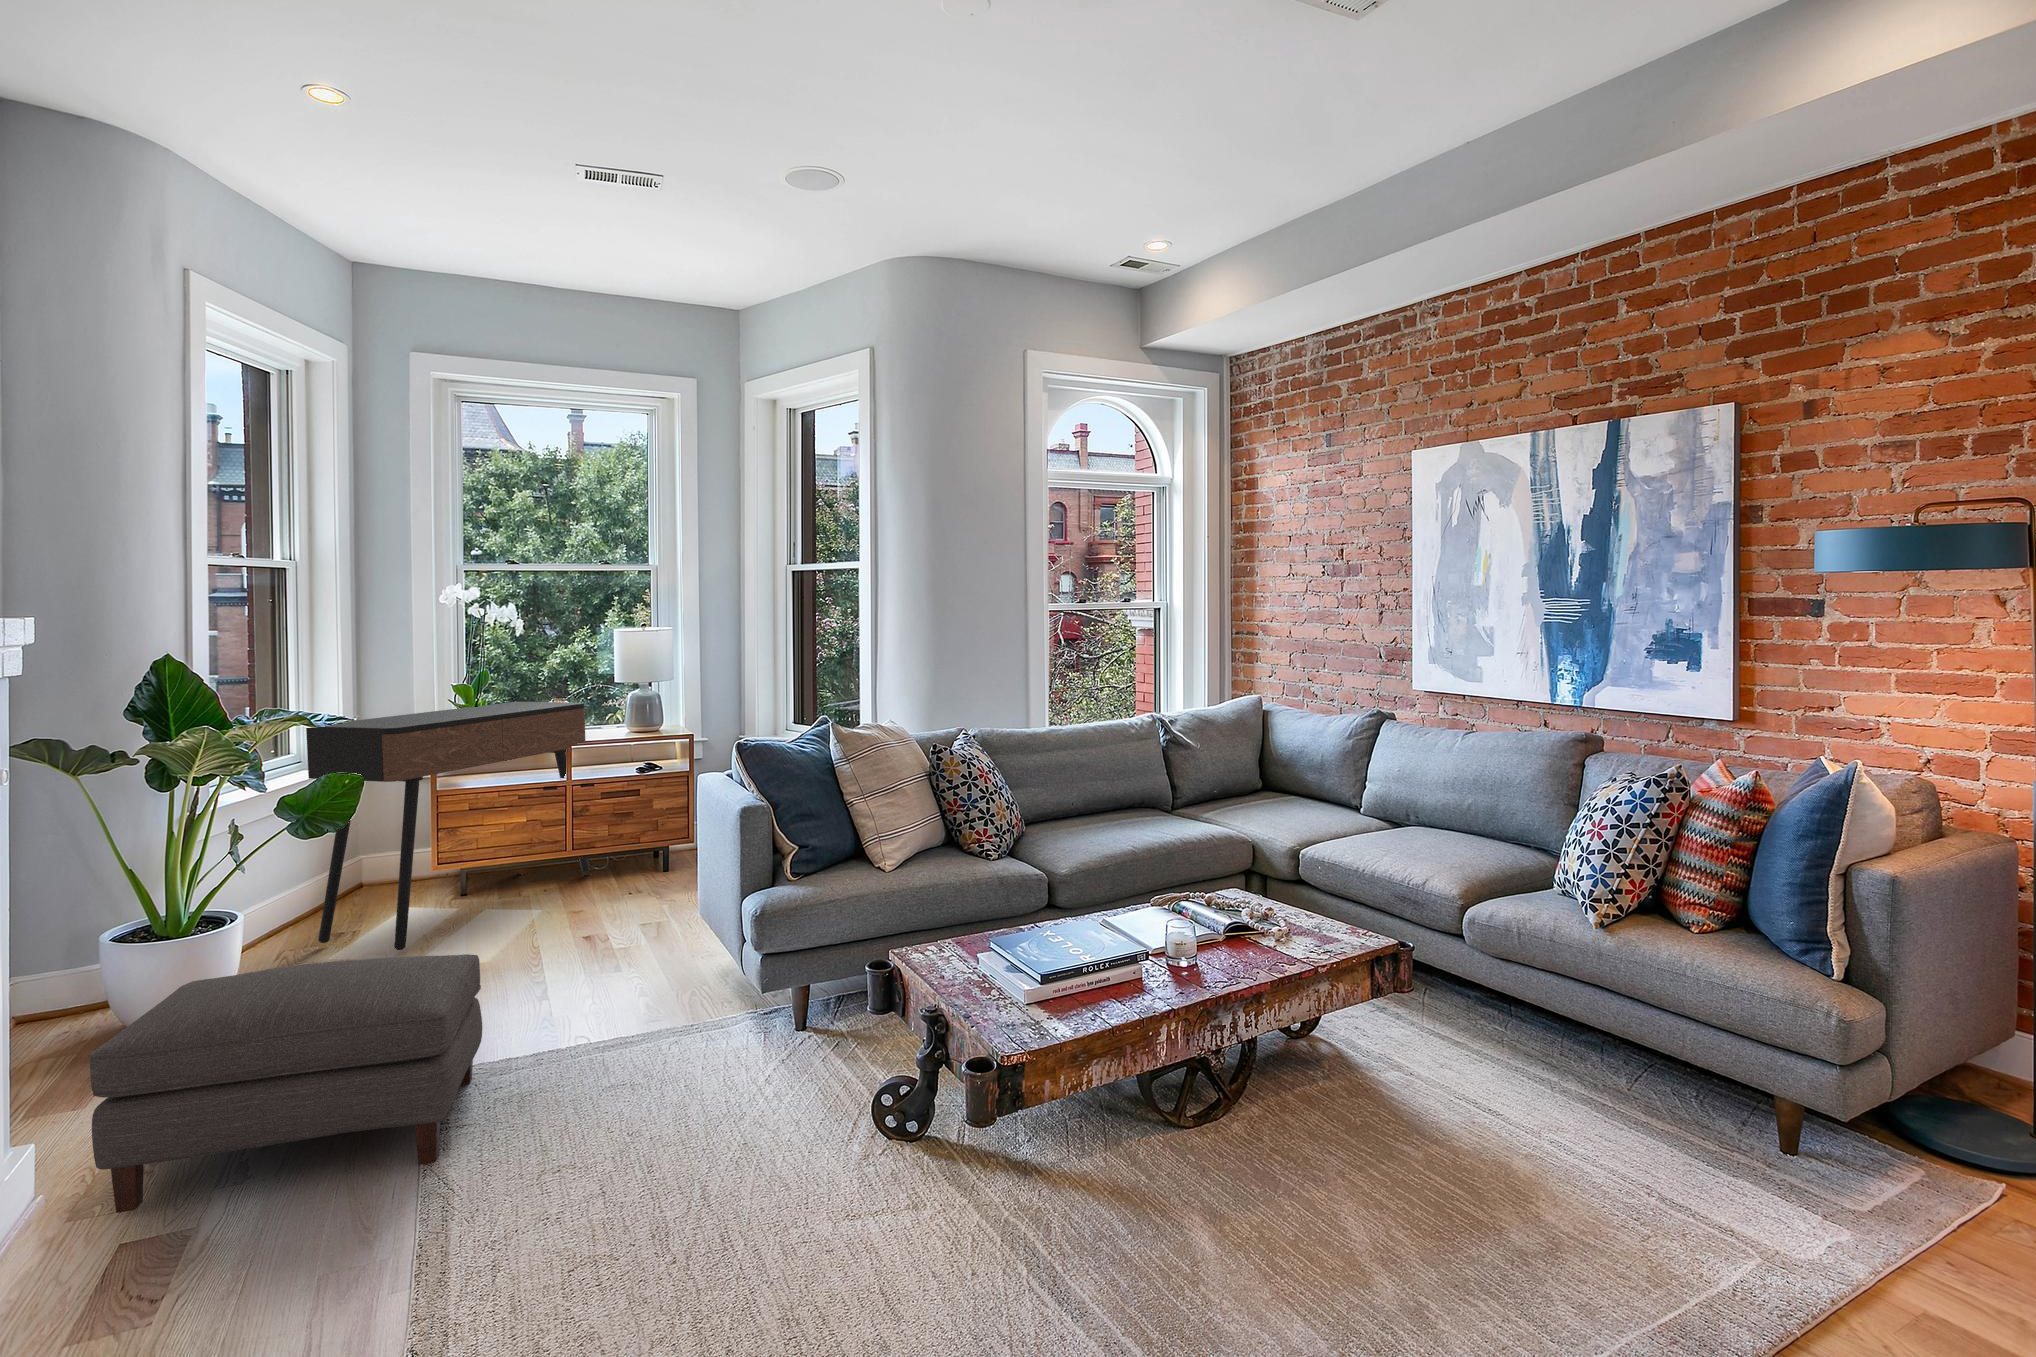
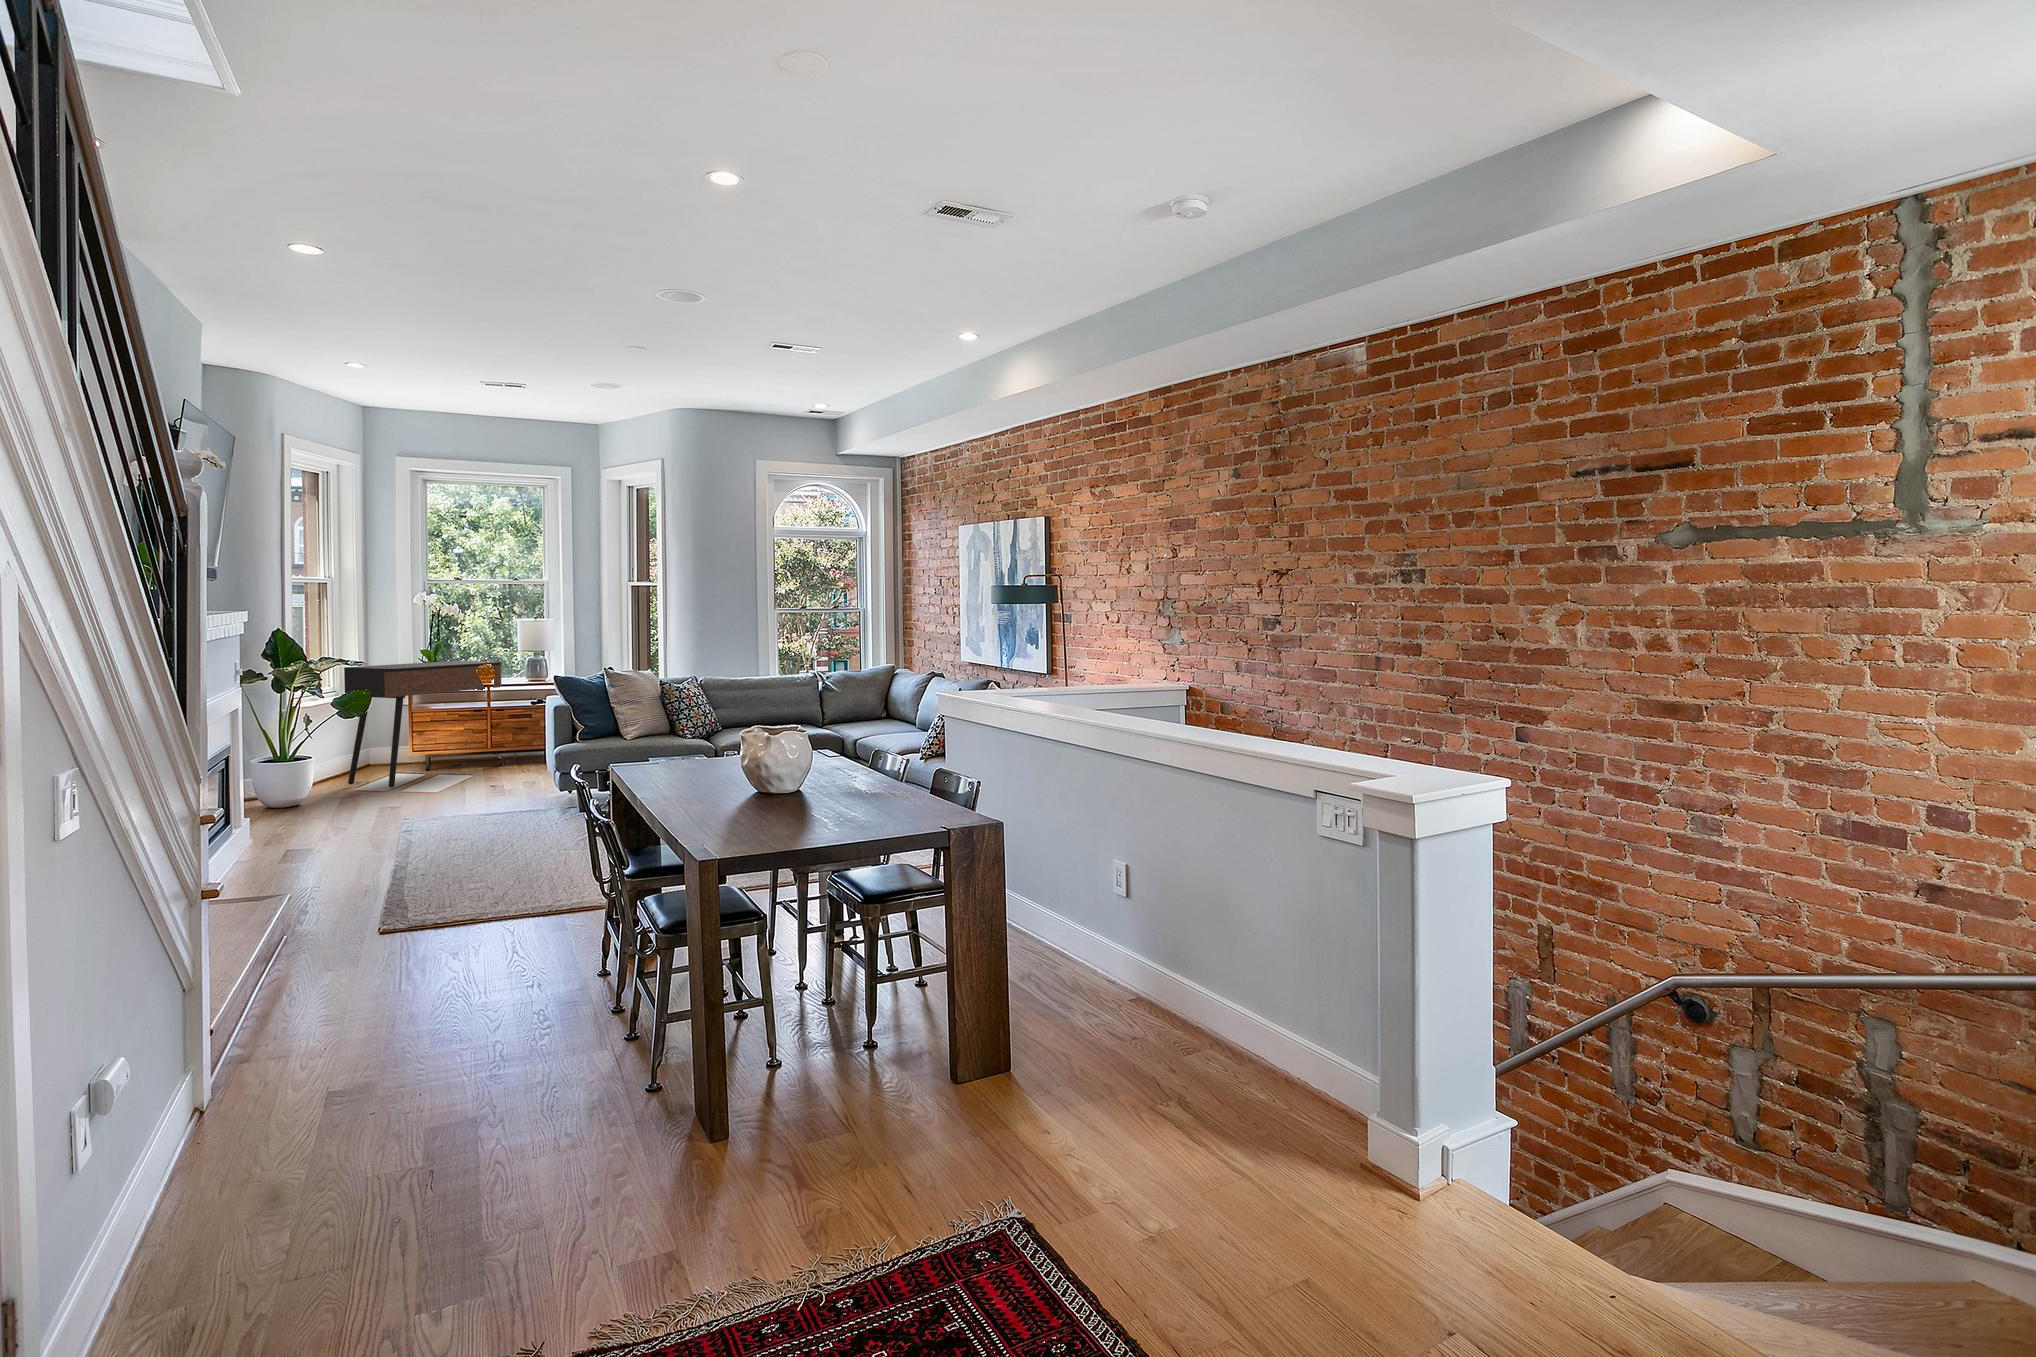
ottoman: present [89,954,482,1213] -> none [276,761,429,841]

